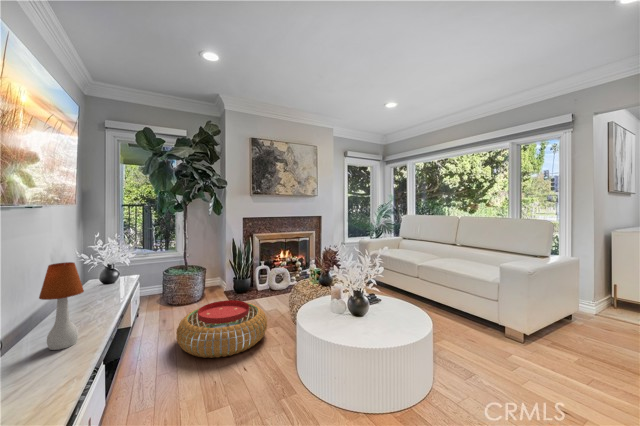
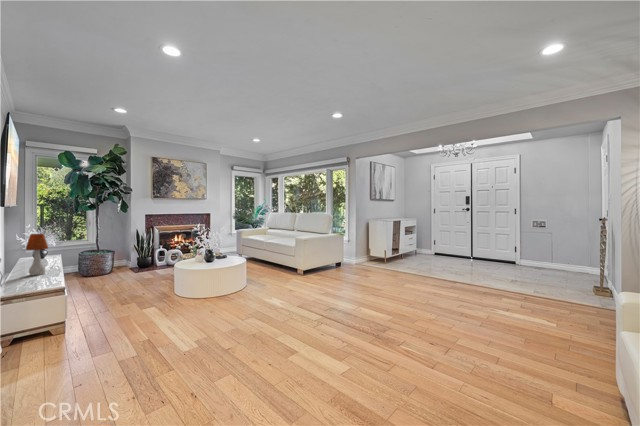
pouf: present [176,300,267,358] -> none [97,265,159,293]

